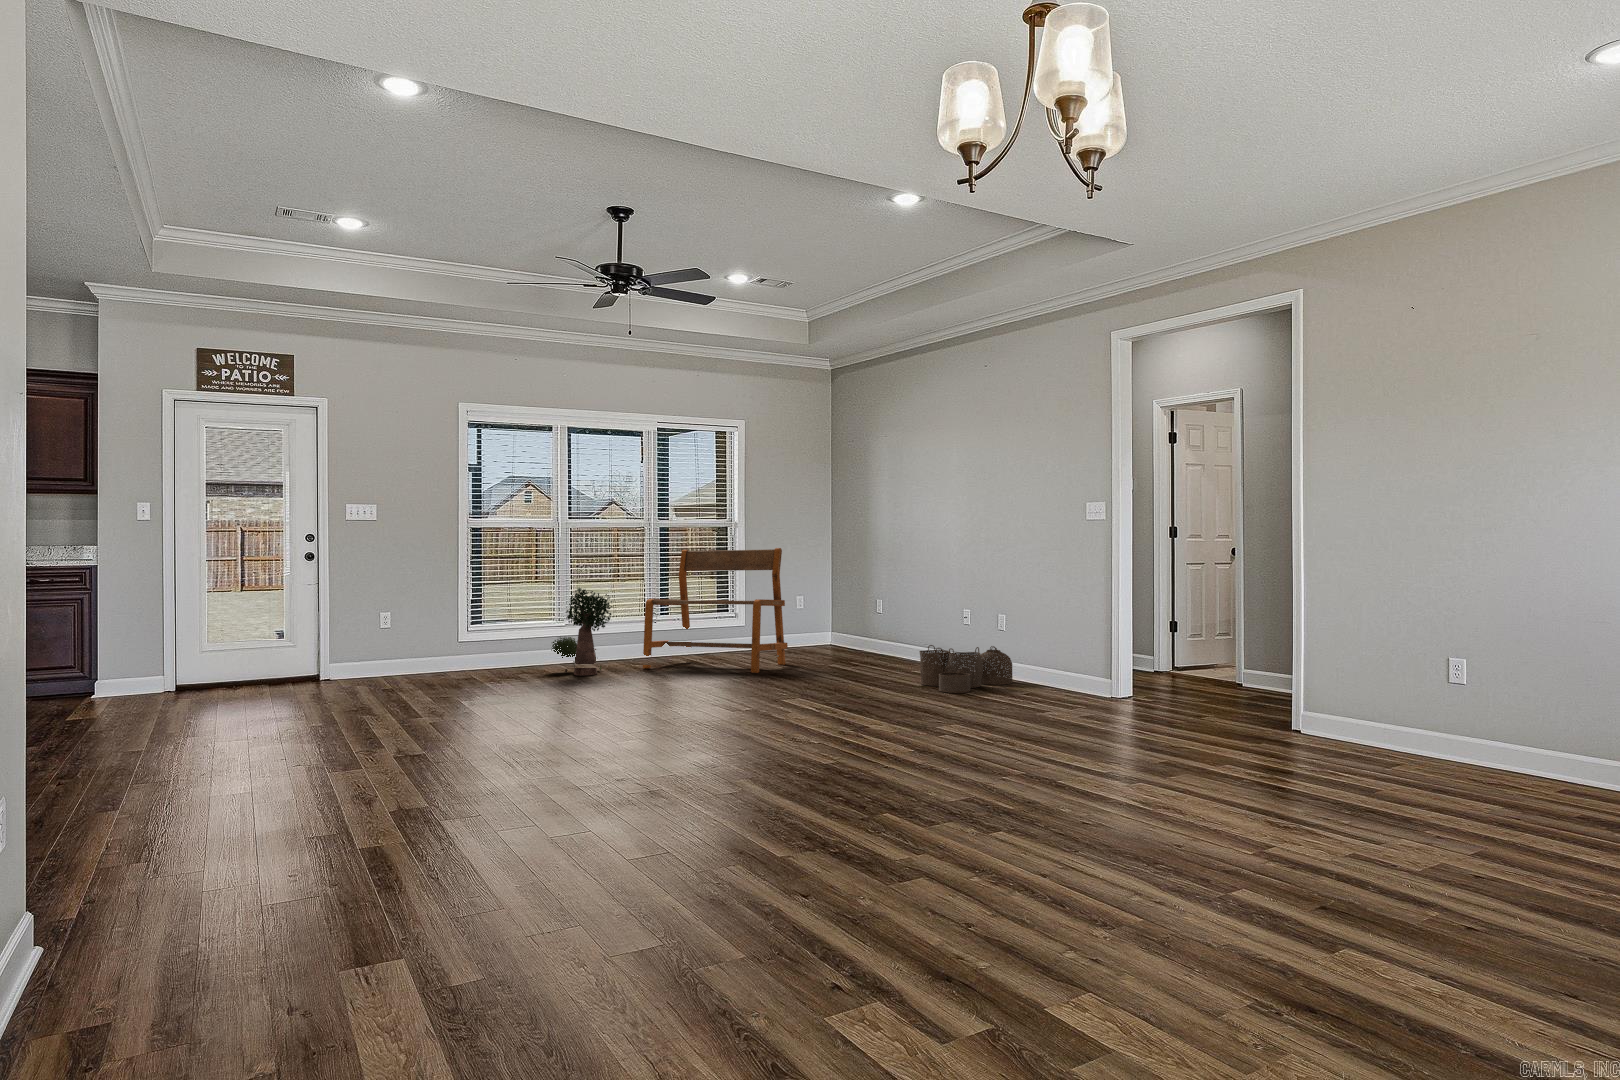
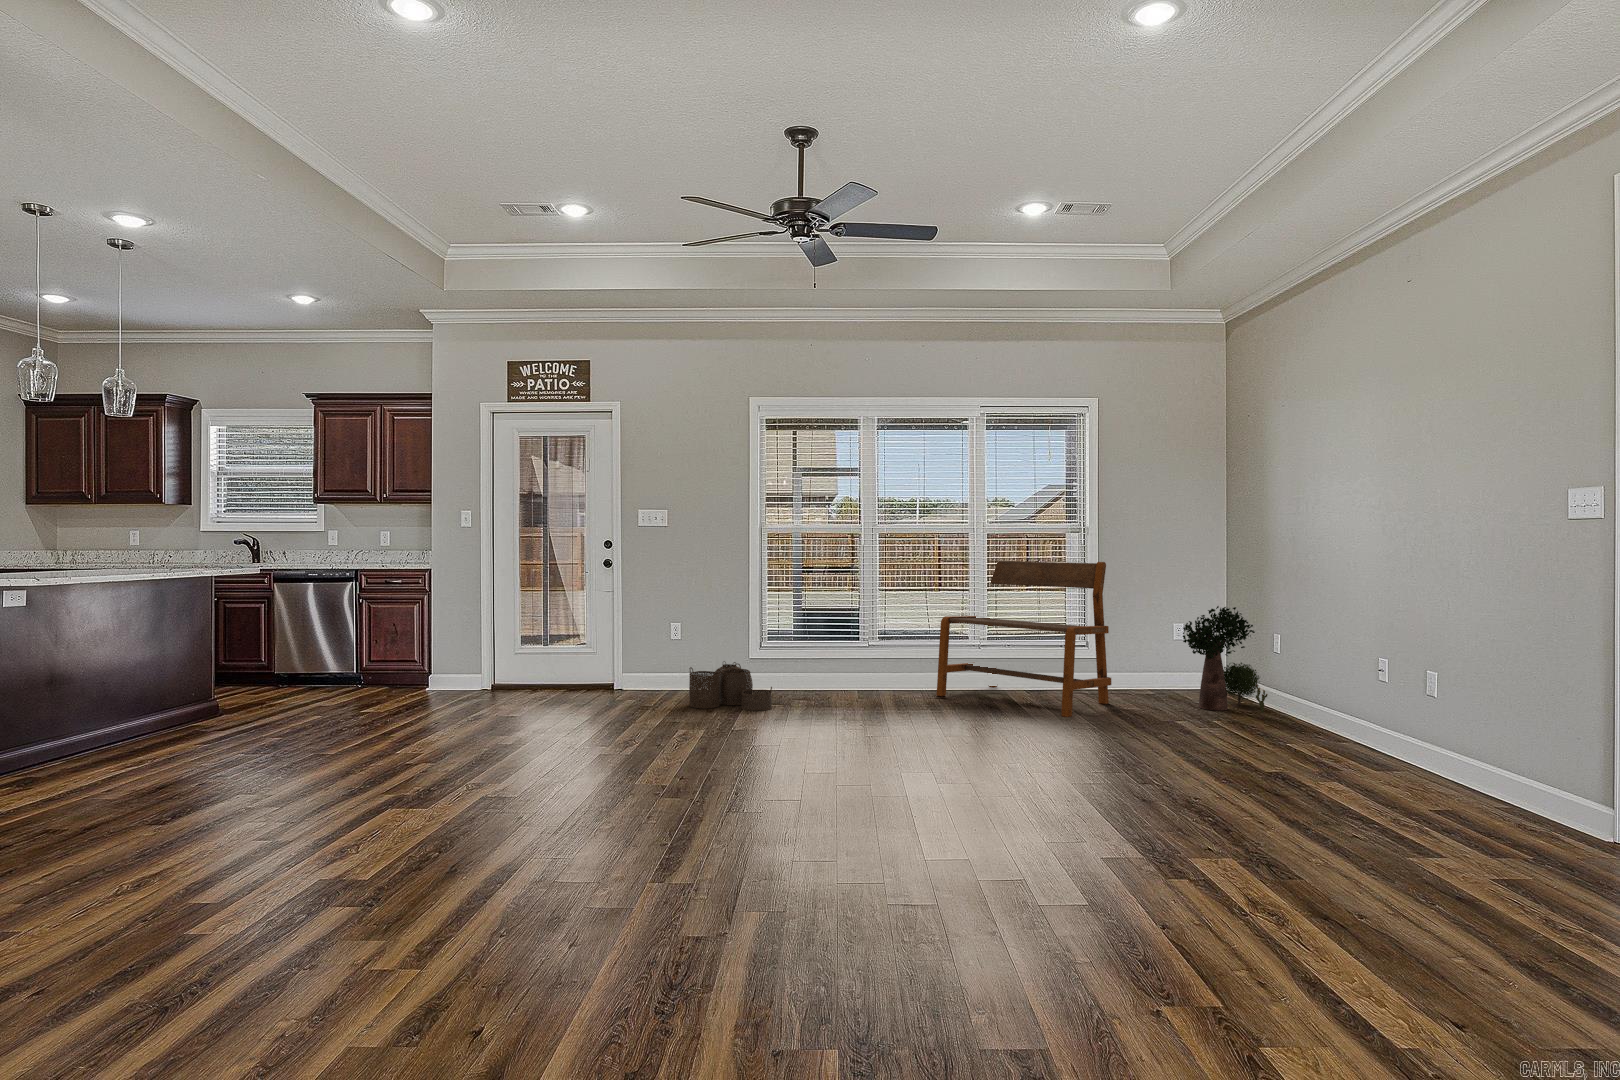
potted plant: present [551,588,612,675] -> present [1183,606,1268,713]
woven basket: present [919,645,1013,693] -> present [689,661,772,711]

